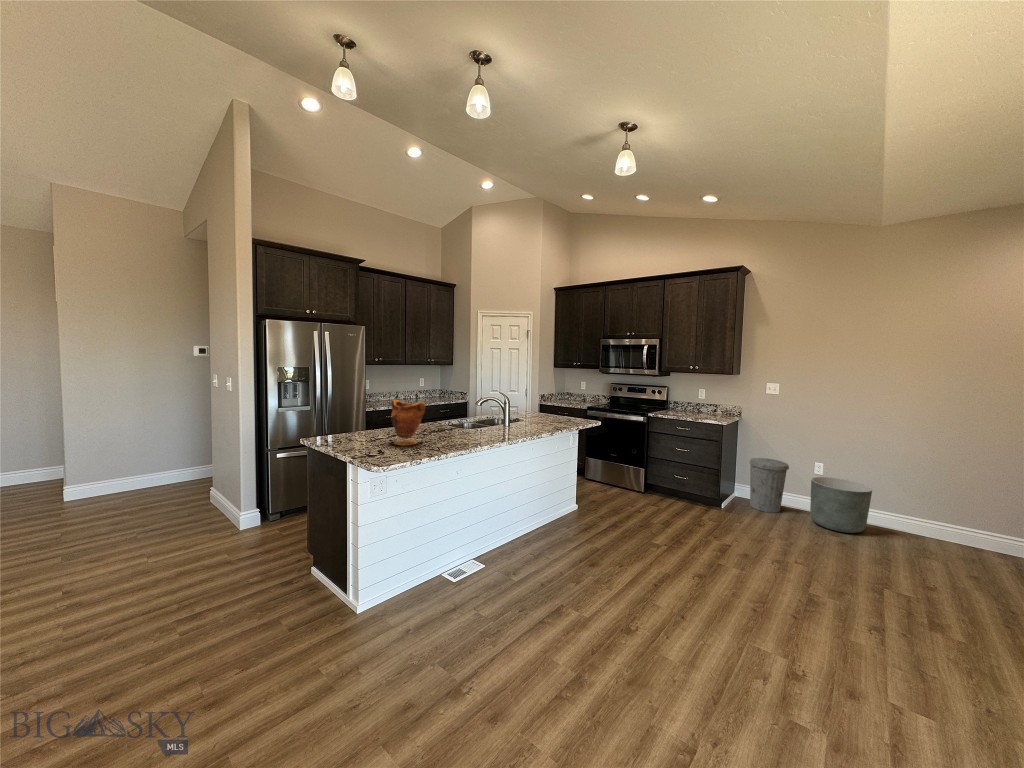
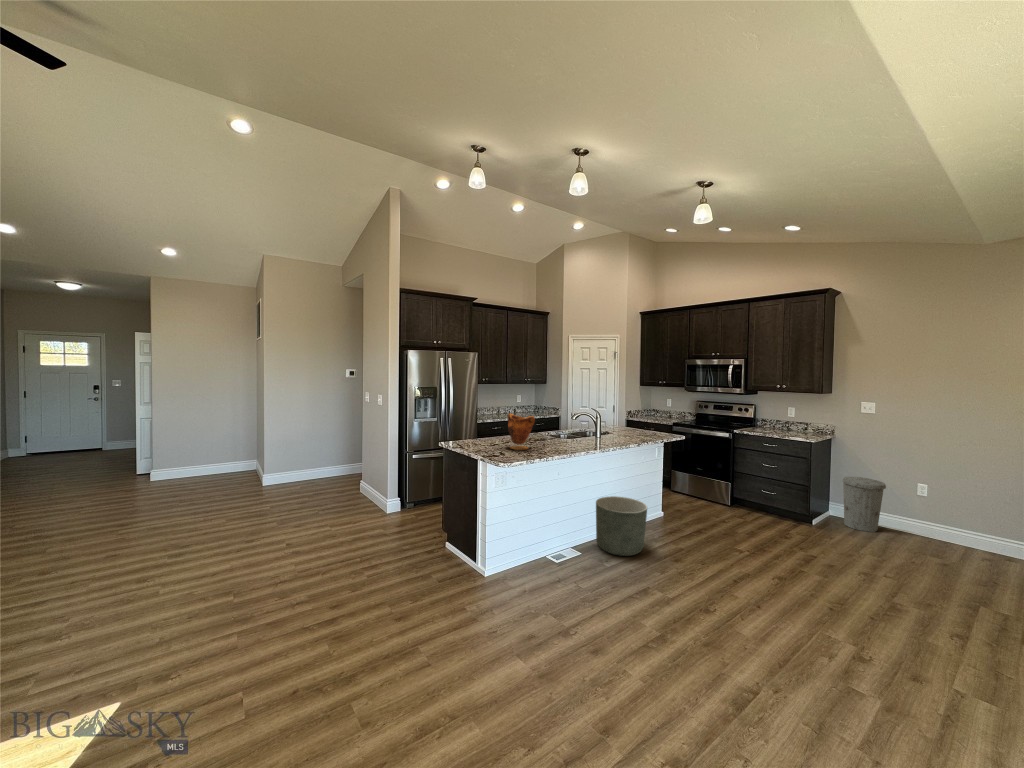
planter: present [810,477,872,533] -> present [596,496,647,556]

